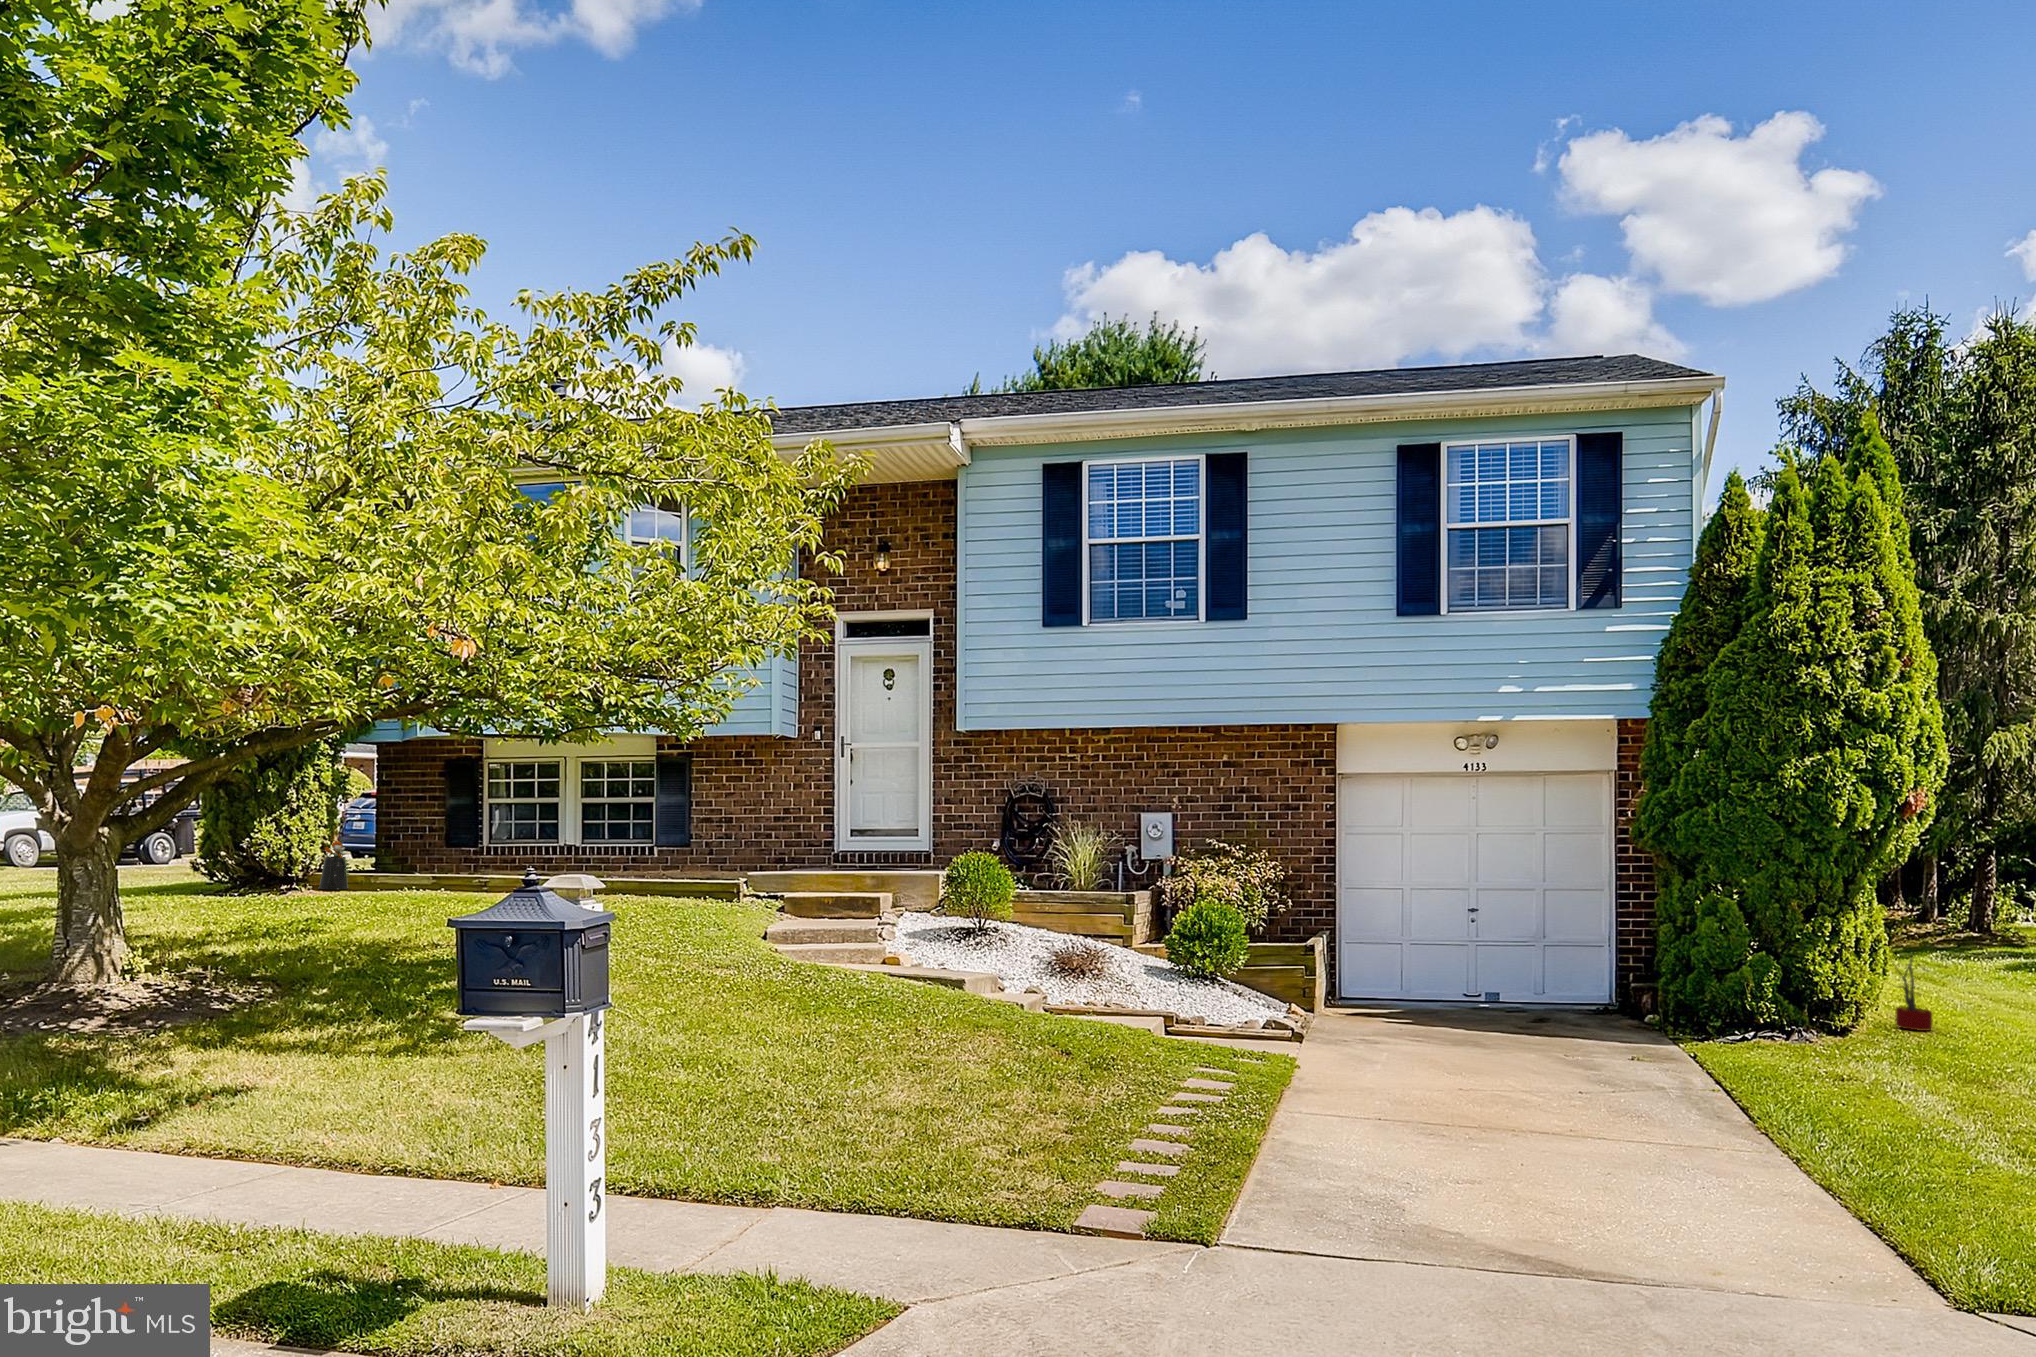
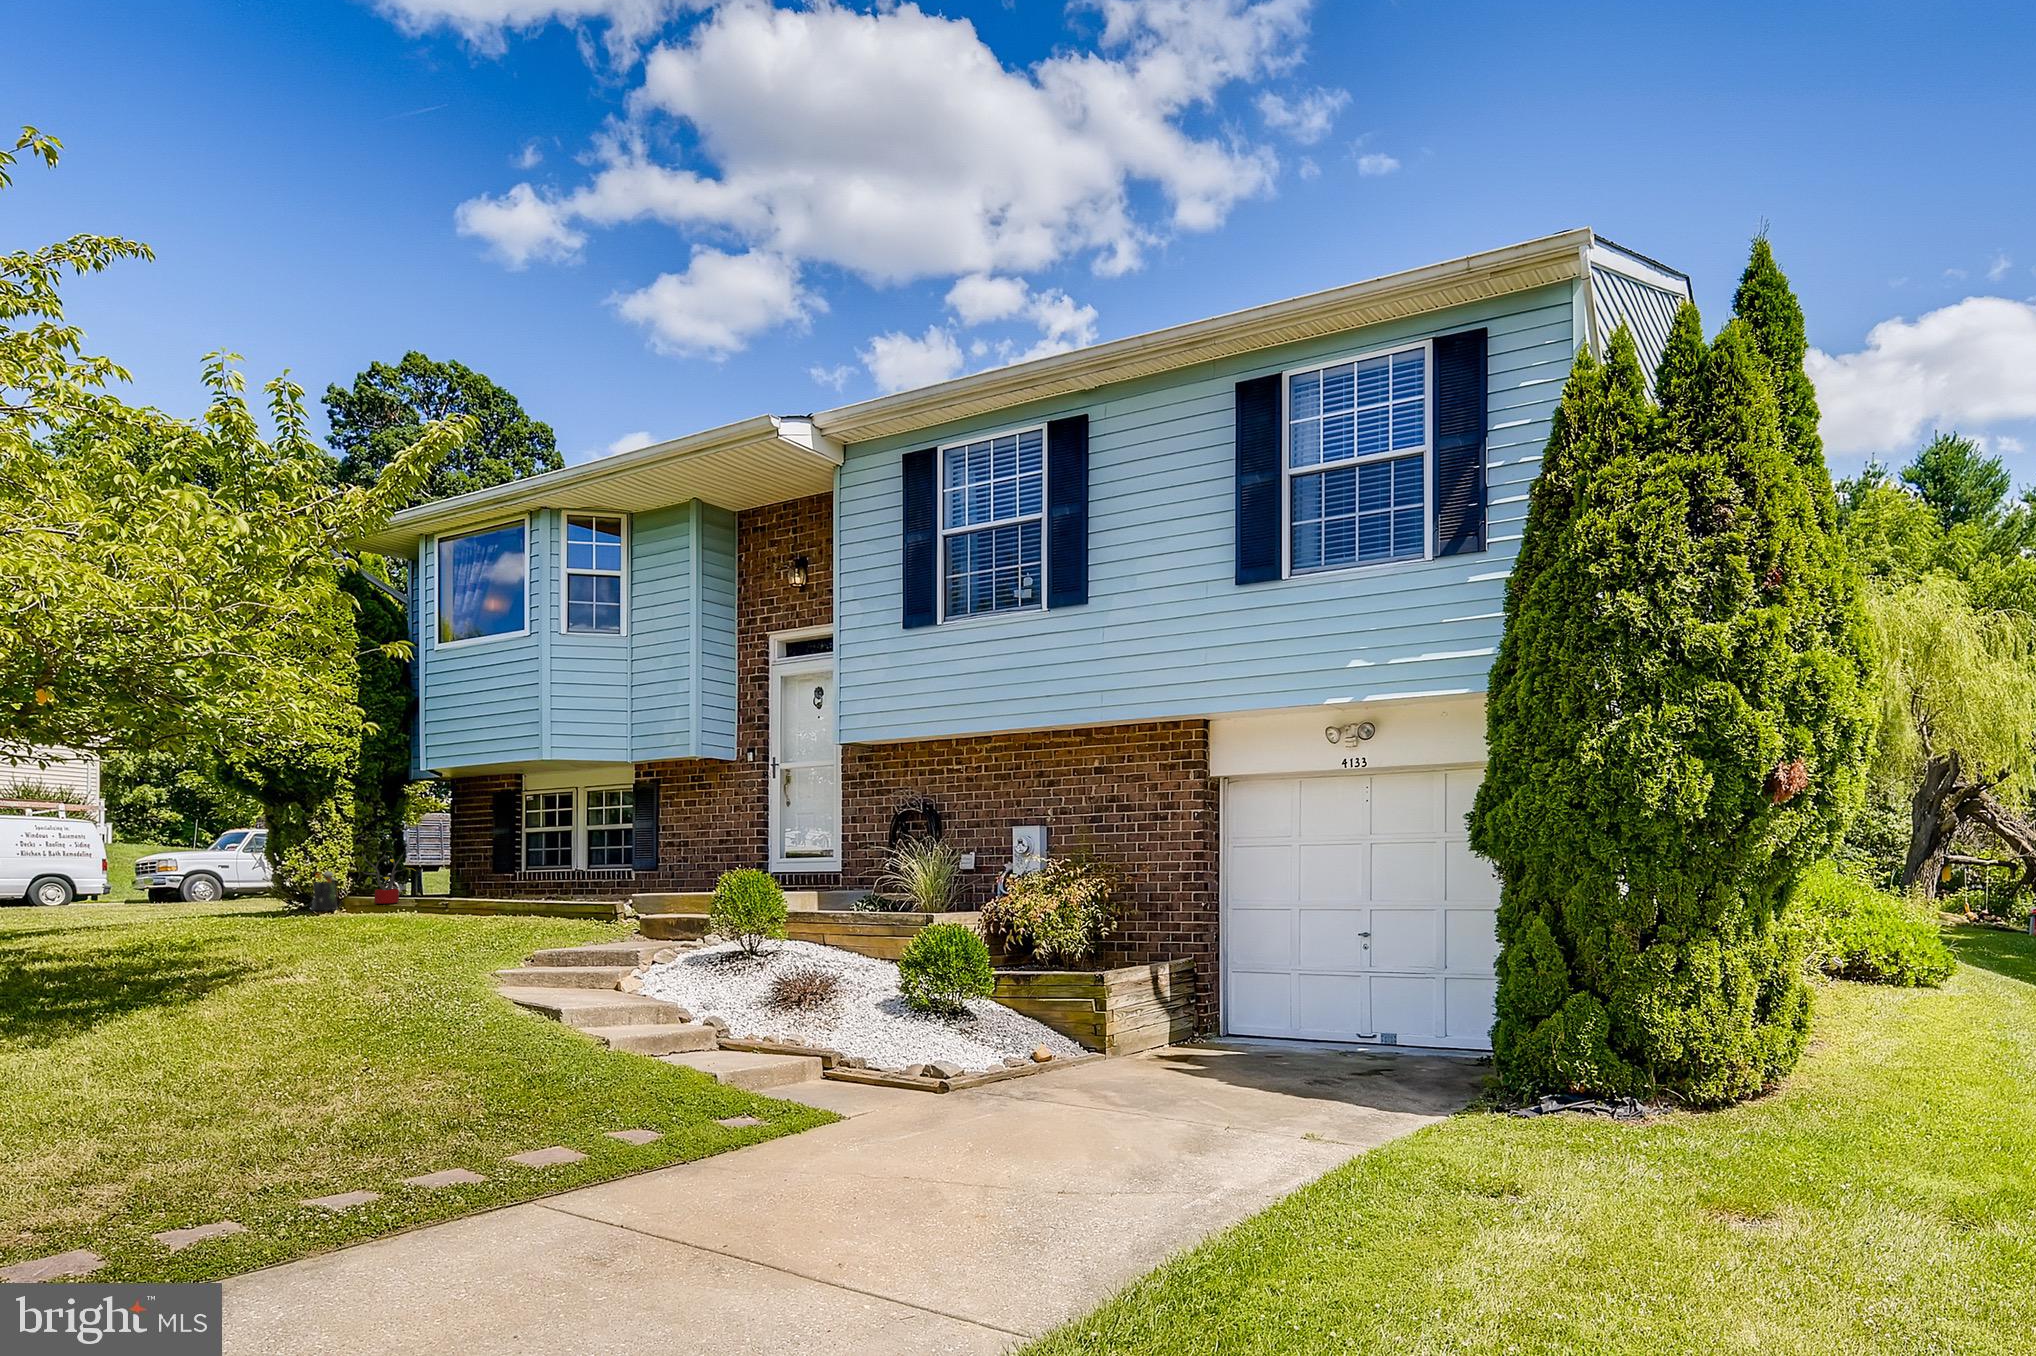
decorative plant: present [1893,956,1932,1031] -> present [362,851,416,904]

